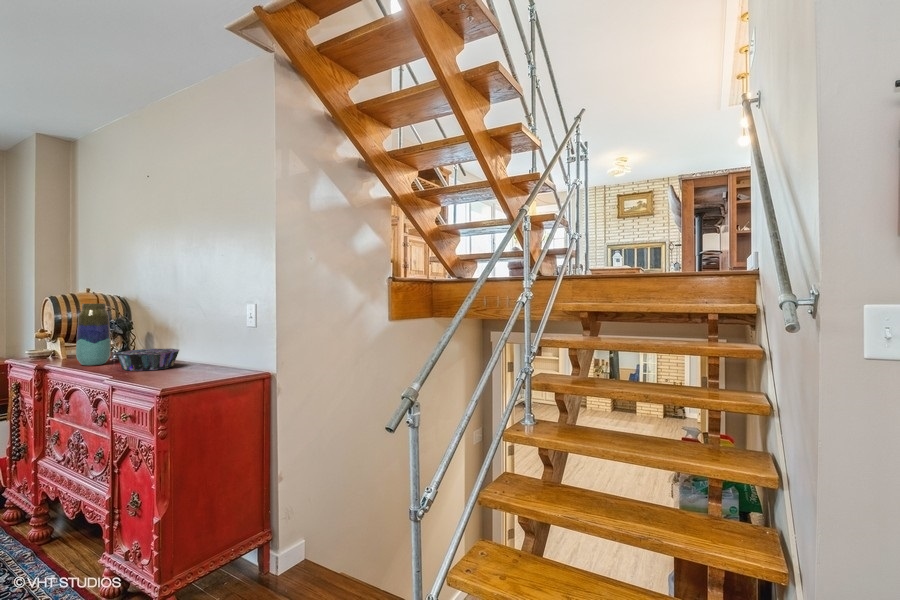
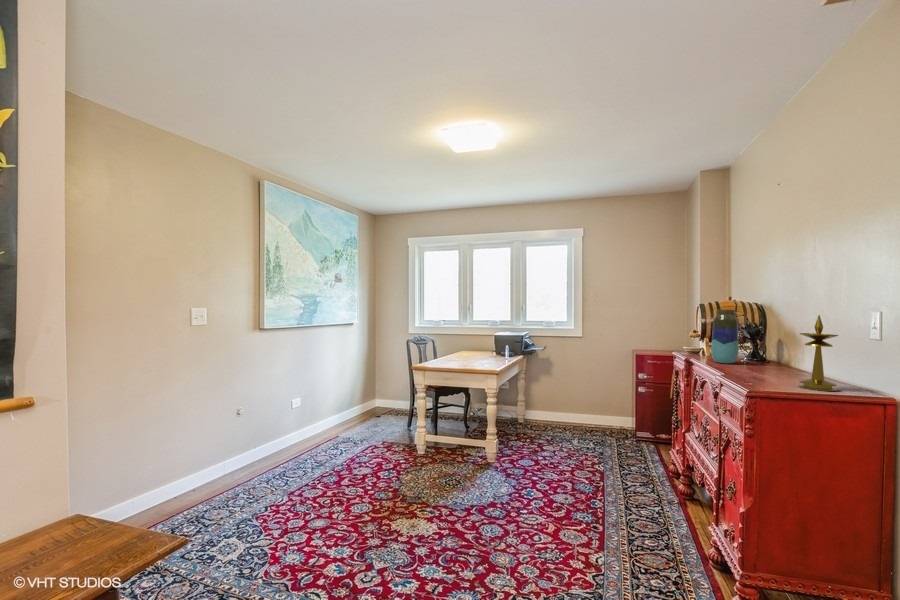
candlestick: none [196,307,229,377] -> present [799,315,838,391]
decorative bowl: present [116,349,179,371] -> none [734,354,797,375]

